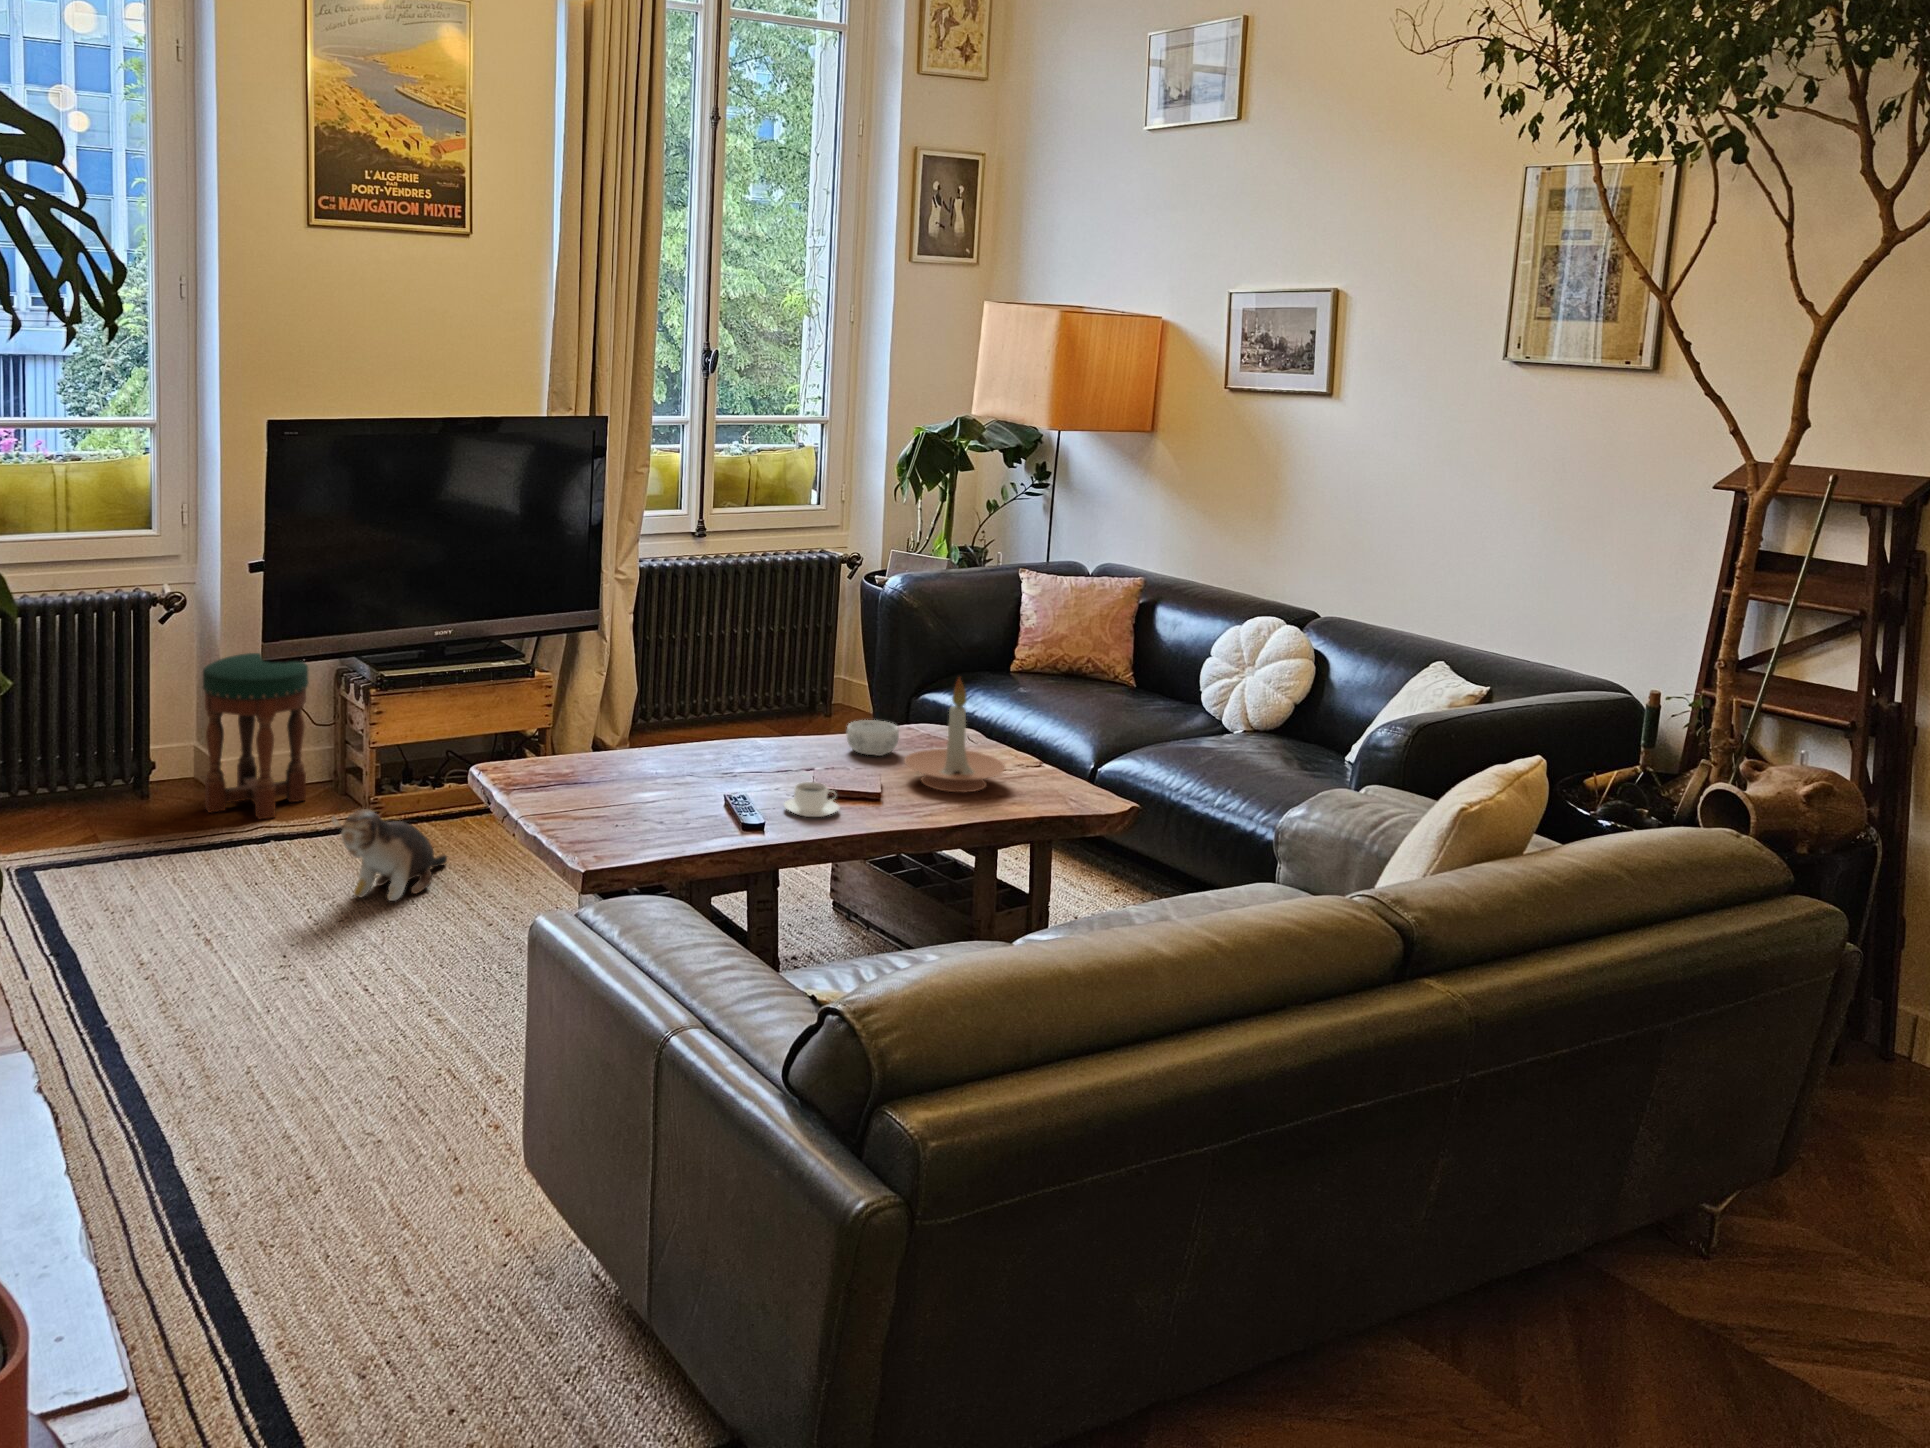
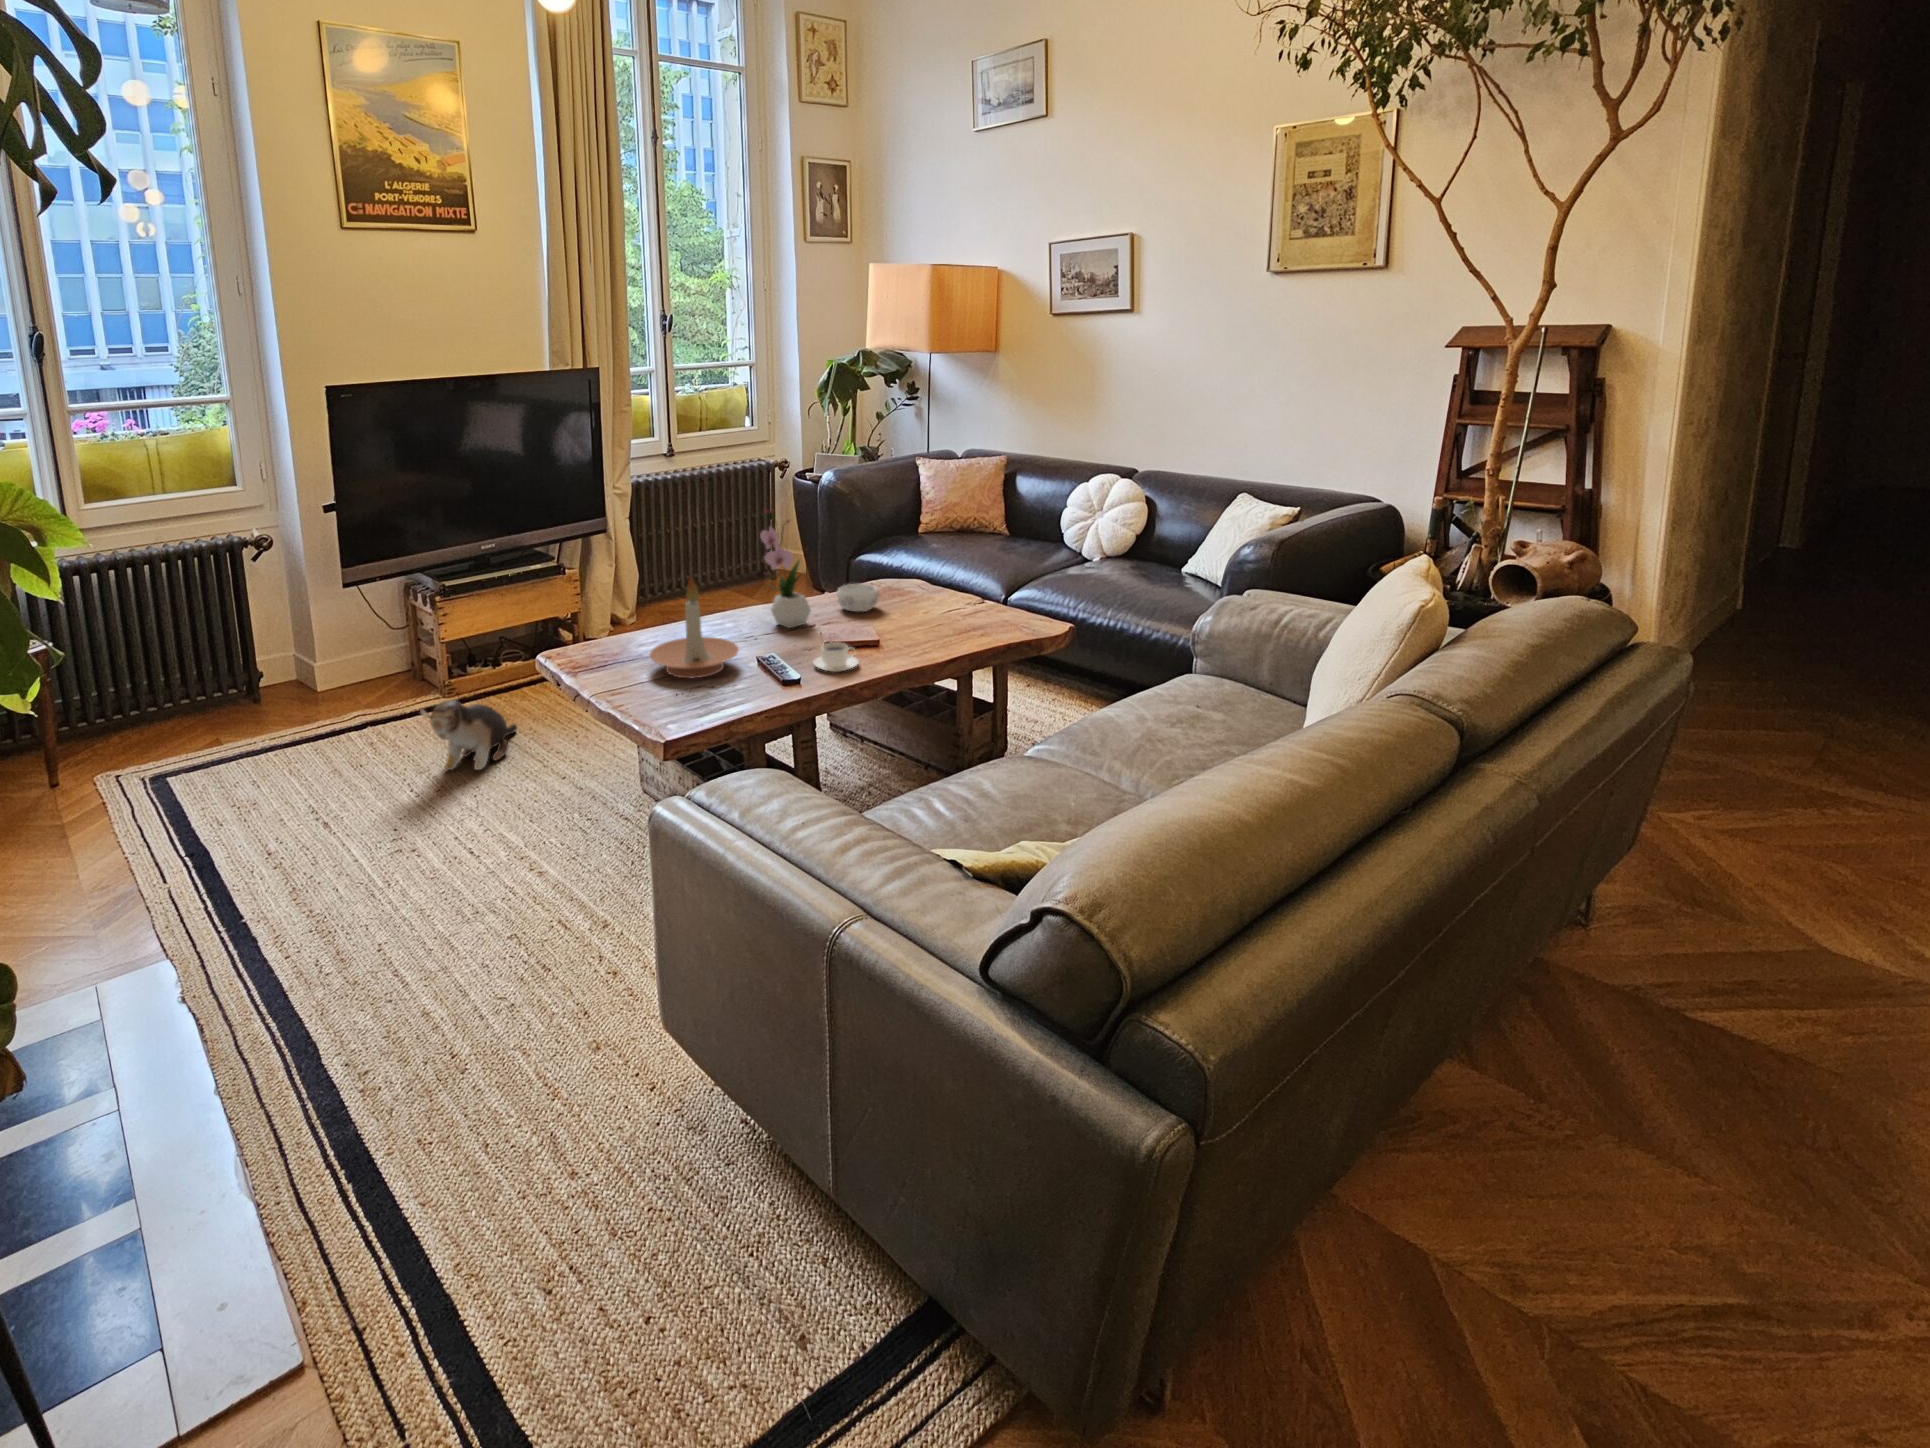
flower arrangement: none [748,614,815,765] -> present [760,510,811,628]
stool: present [203,653,309,819] -> none [291,578,391,712]
candle holder: present [905,677,1006,792] -> present [650,577,739,678]

